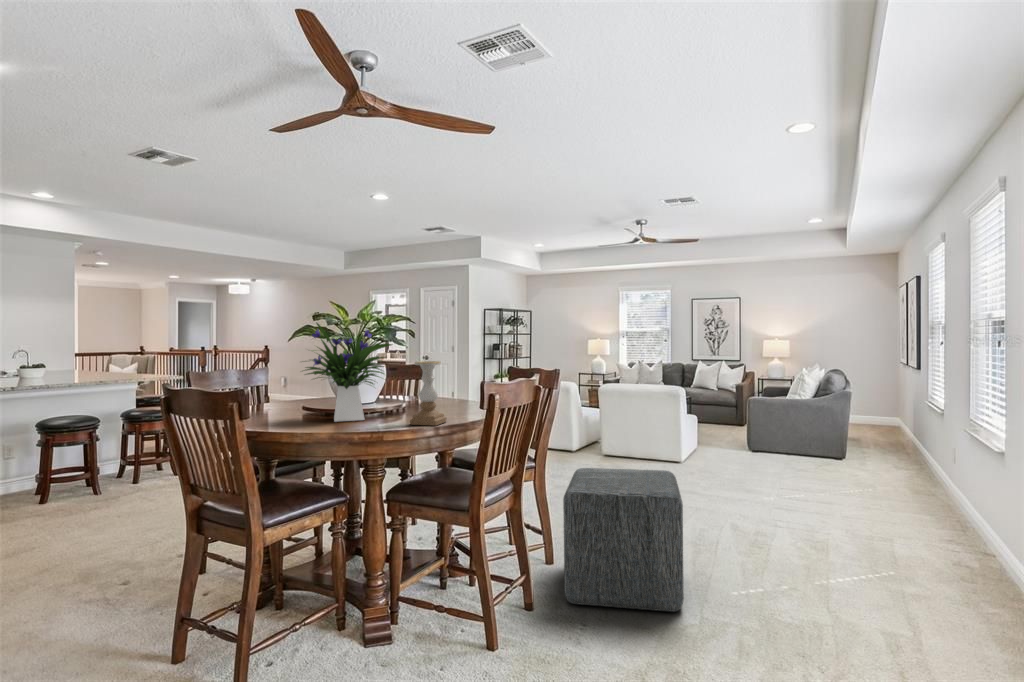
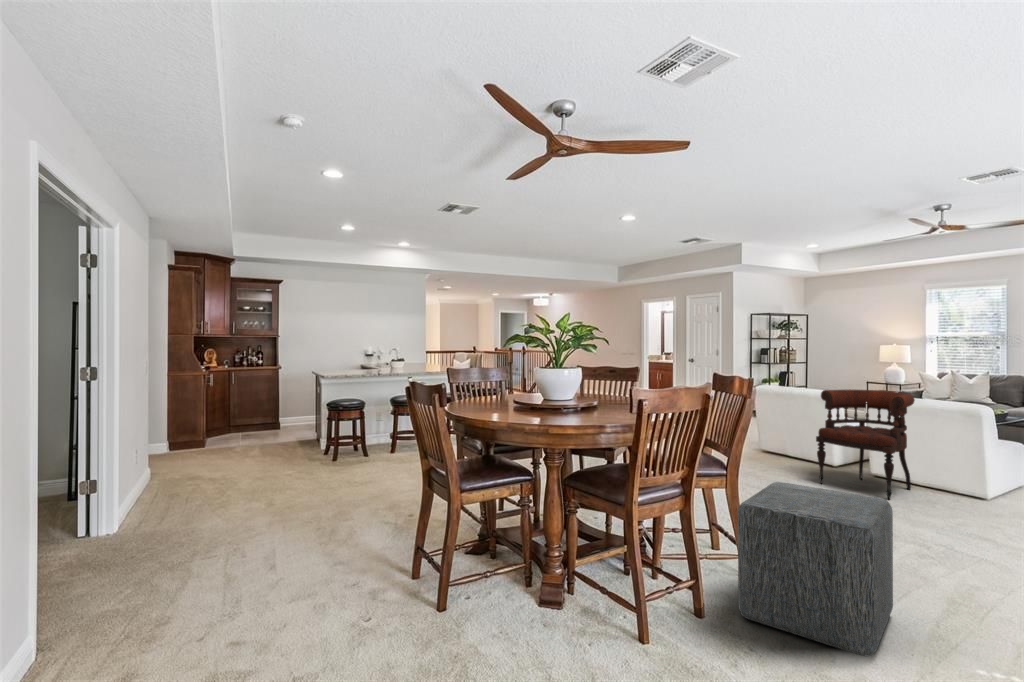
flower arrangement: present [304,323,392,422] -> none [504,331,579,415]
candle holder: present [410,361,446,426] -> none [579,366,614,424]
armchair: none [567,379,642,476] -> present [816,389,915,500]

